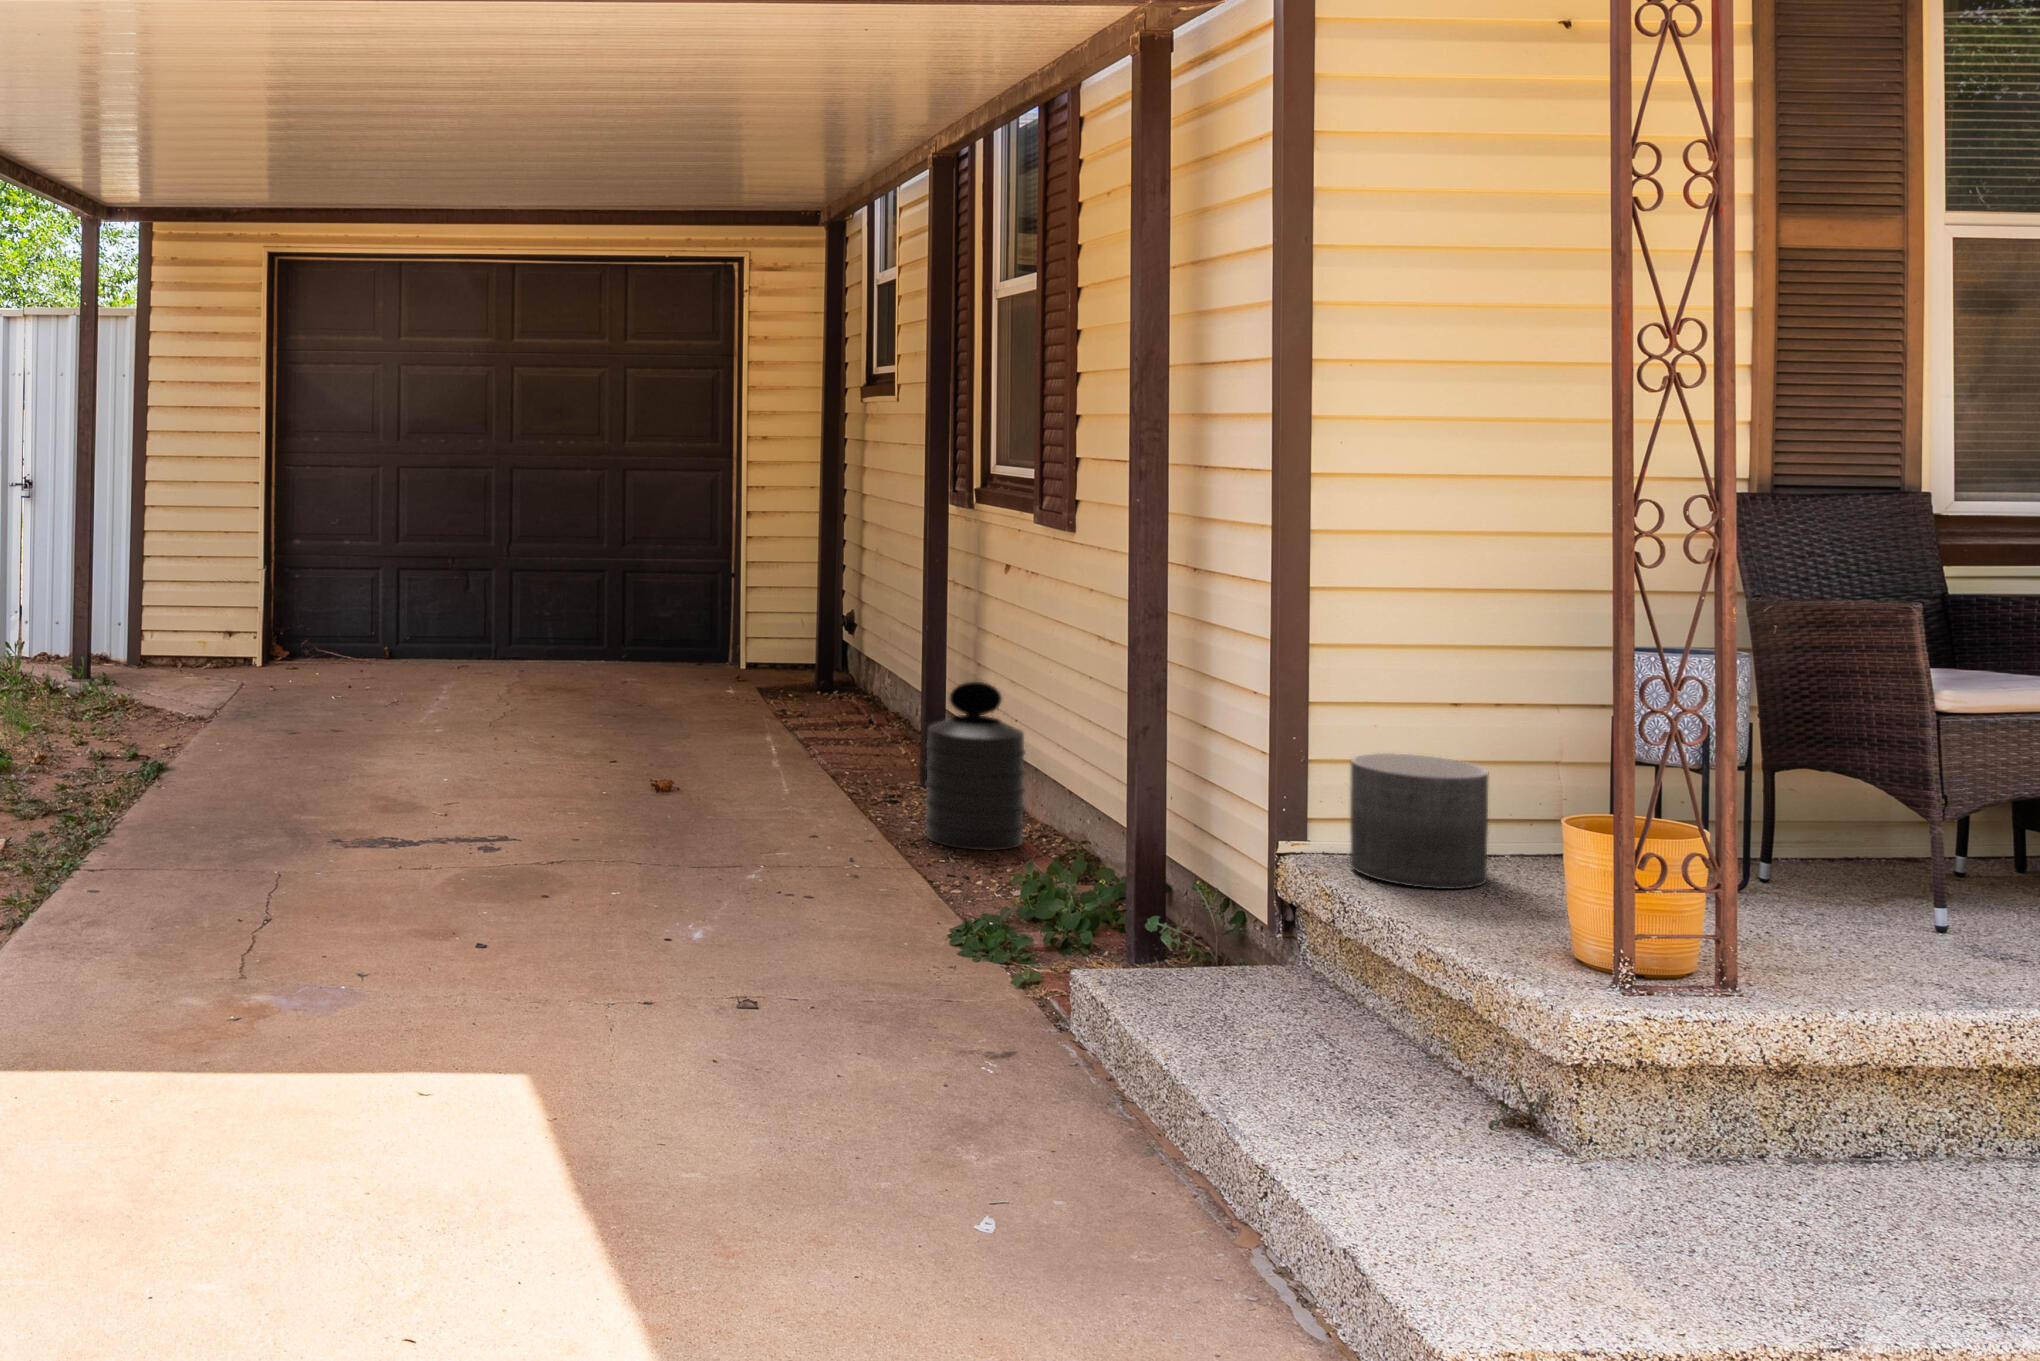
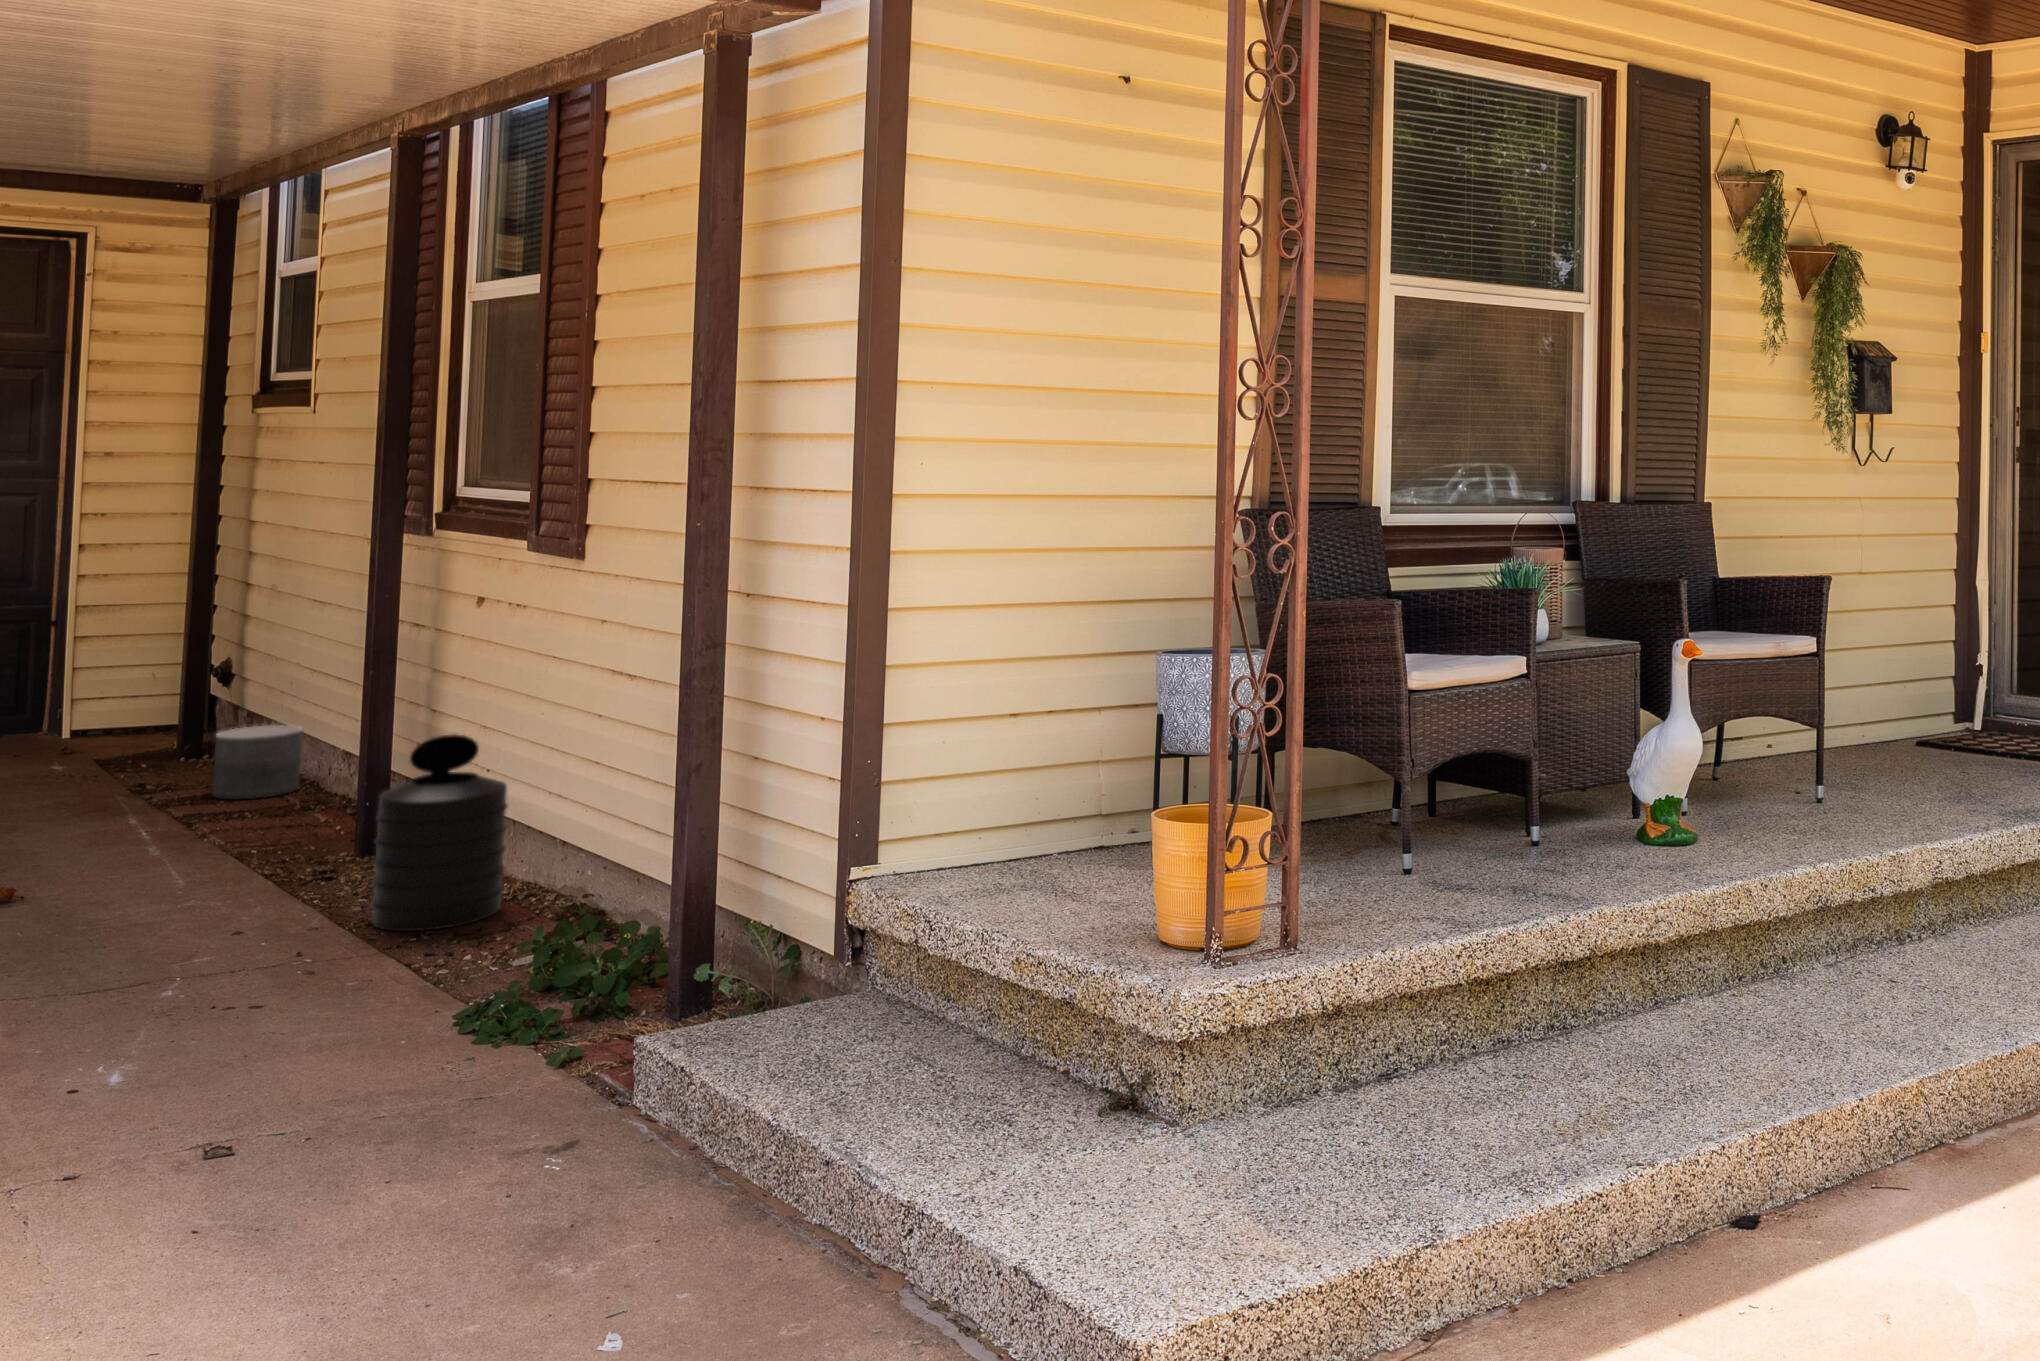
planter: present [1350,753,1488,889] -> present [213,725,303,800]

